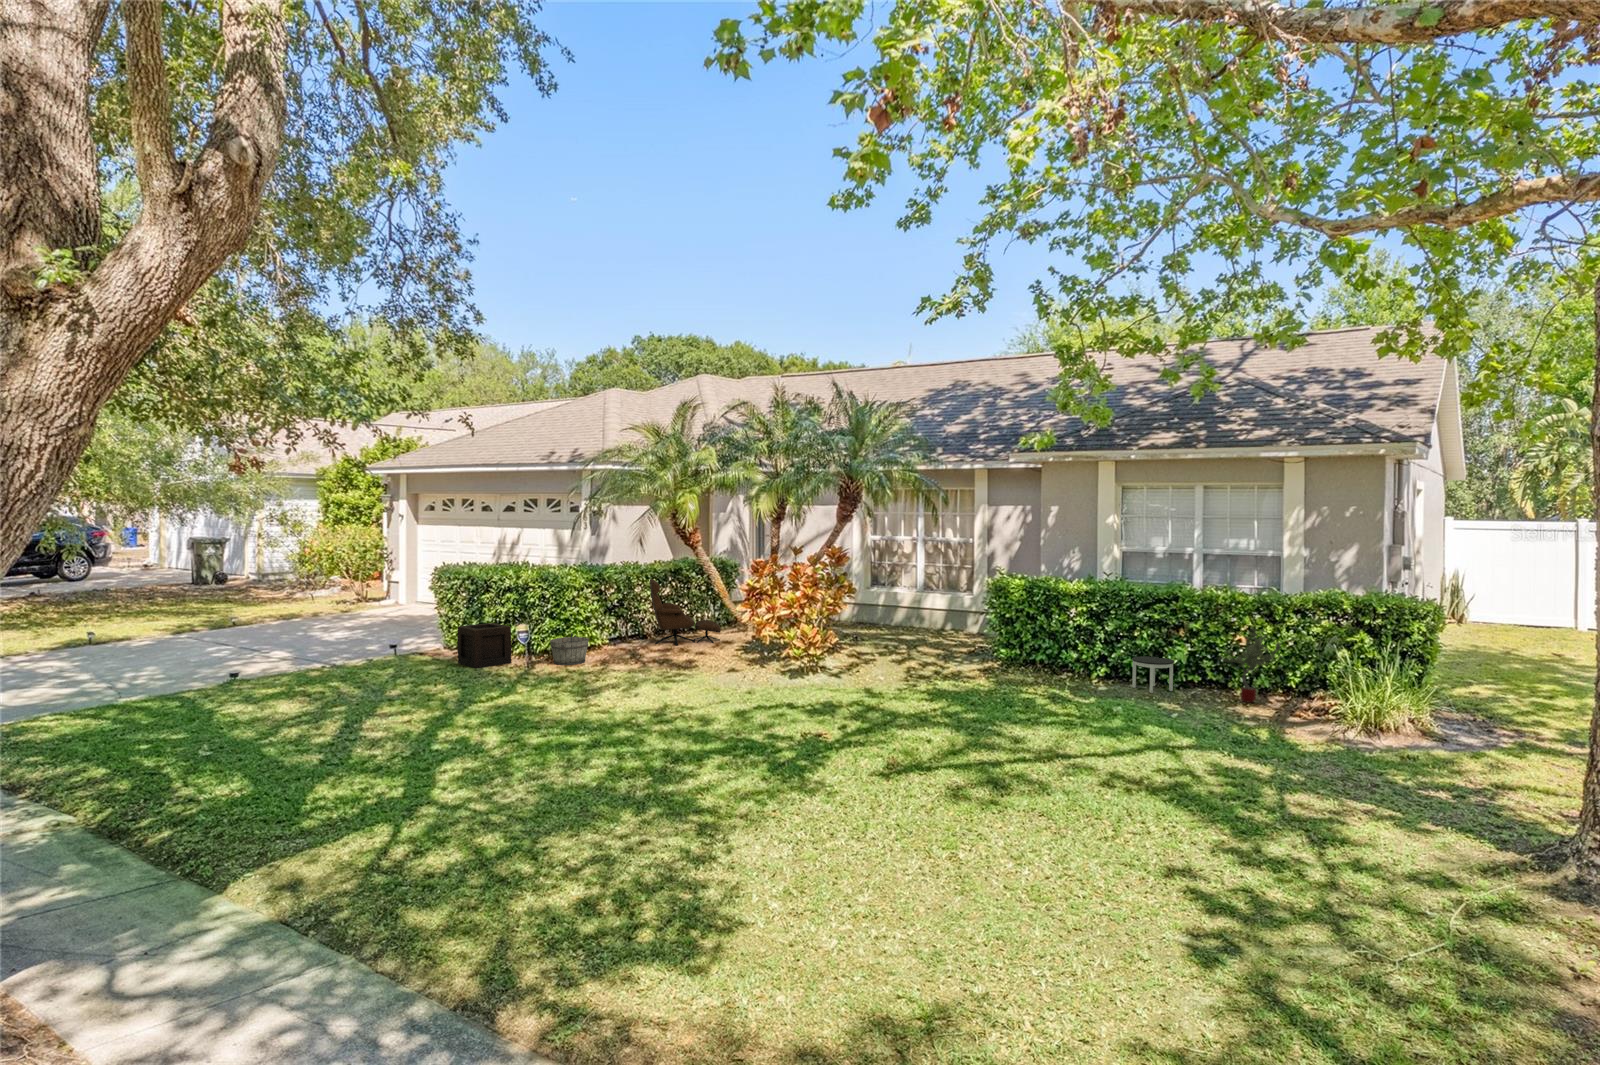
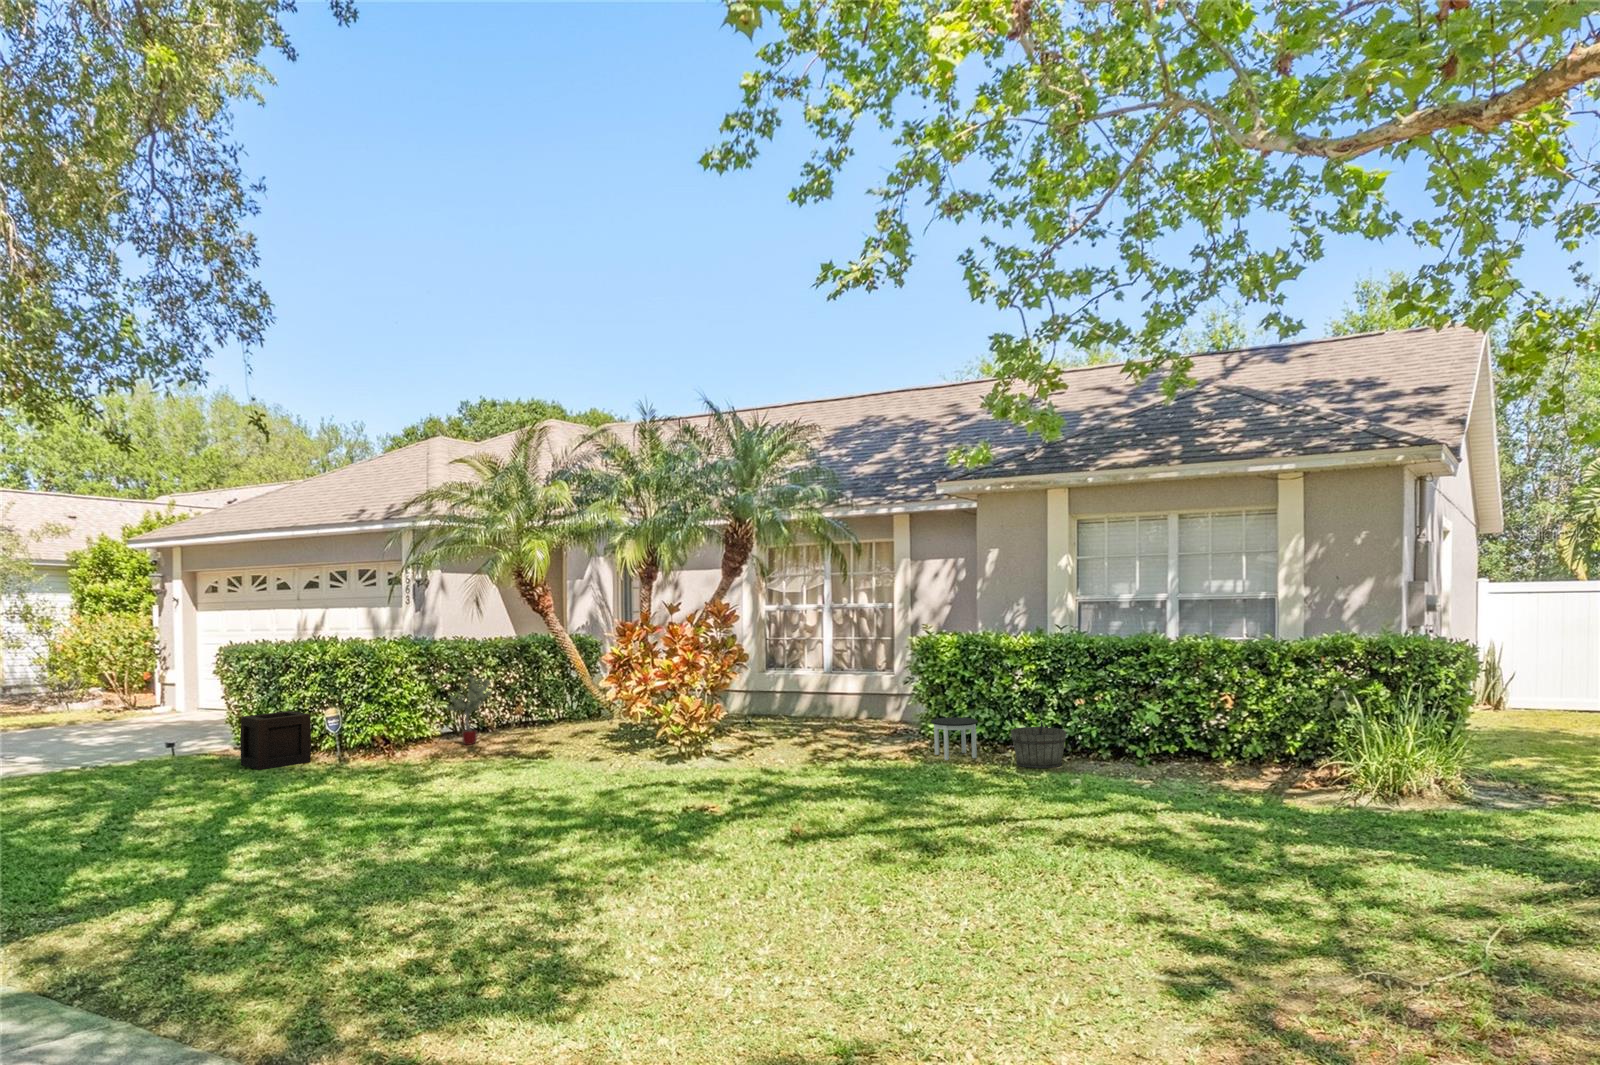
lounge chair: present [650,579,721,645] -> none [507,651,598,734]
potted tree: present [1219,630,1282,703] -> present [446,673,491,745]
wooden bucket: present [550,631,589,665] -> present [1011,718,1066,768]
round table: present [1132,656,1174,693] -> present [931,717,978,760]

